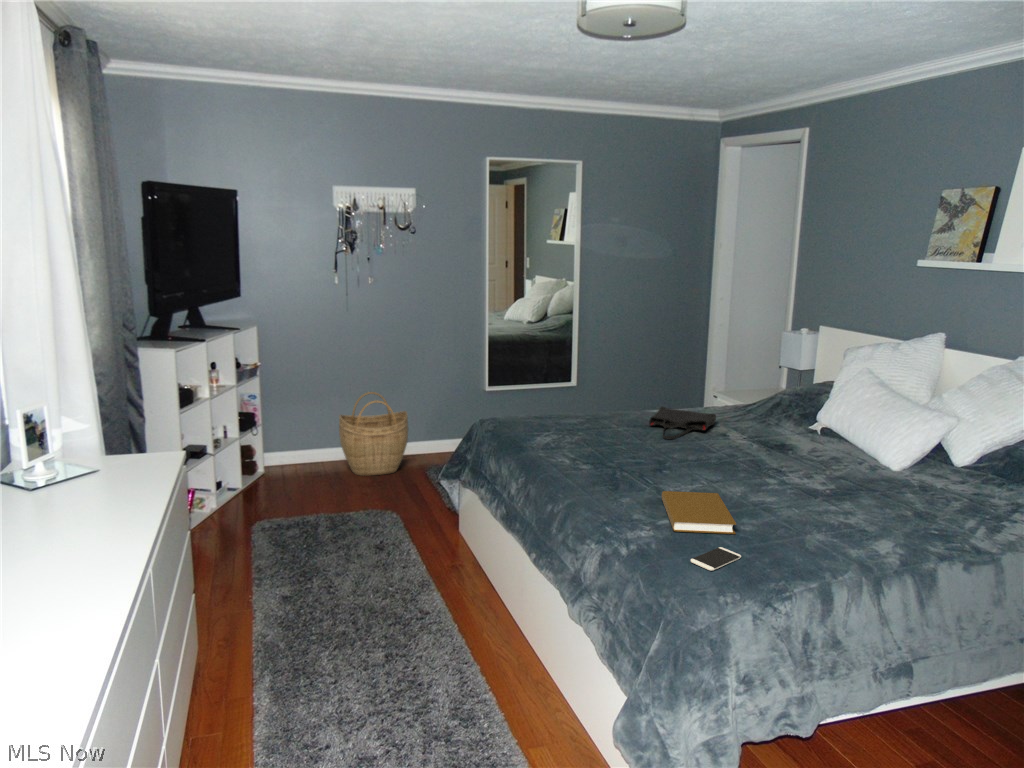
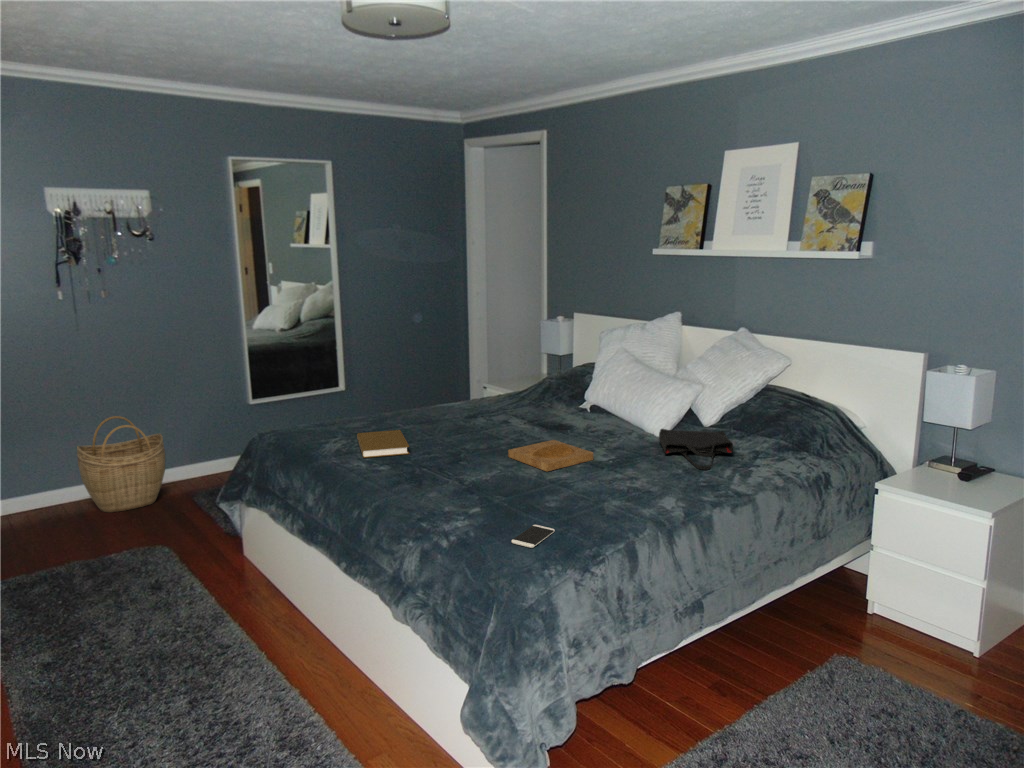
tote bag: present [649,407,716,439] -> present [659,429,733,470]
tray: none [713,460,809,493] -> present [508,440,593,471]
book: present [662,491,736,534] -> present [357,430,409,458]

